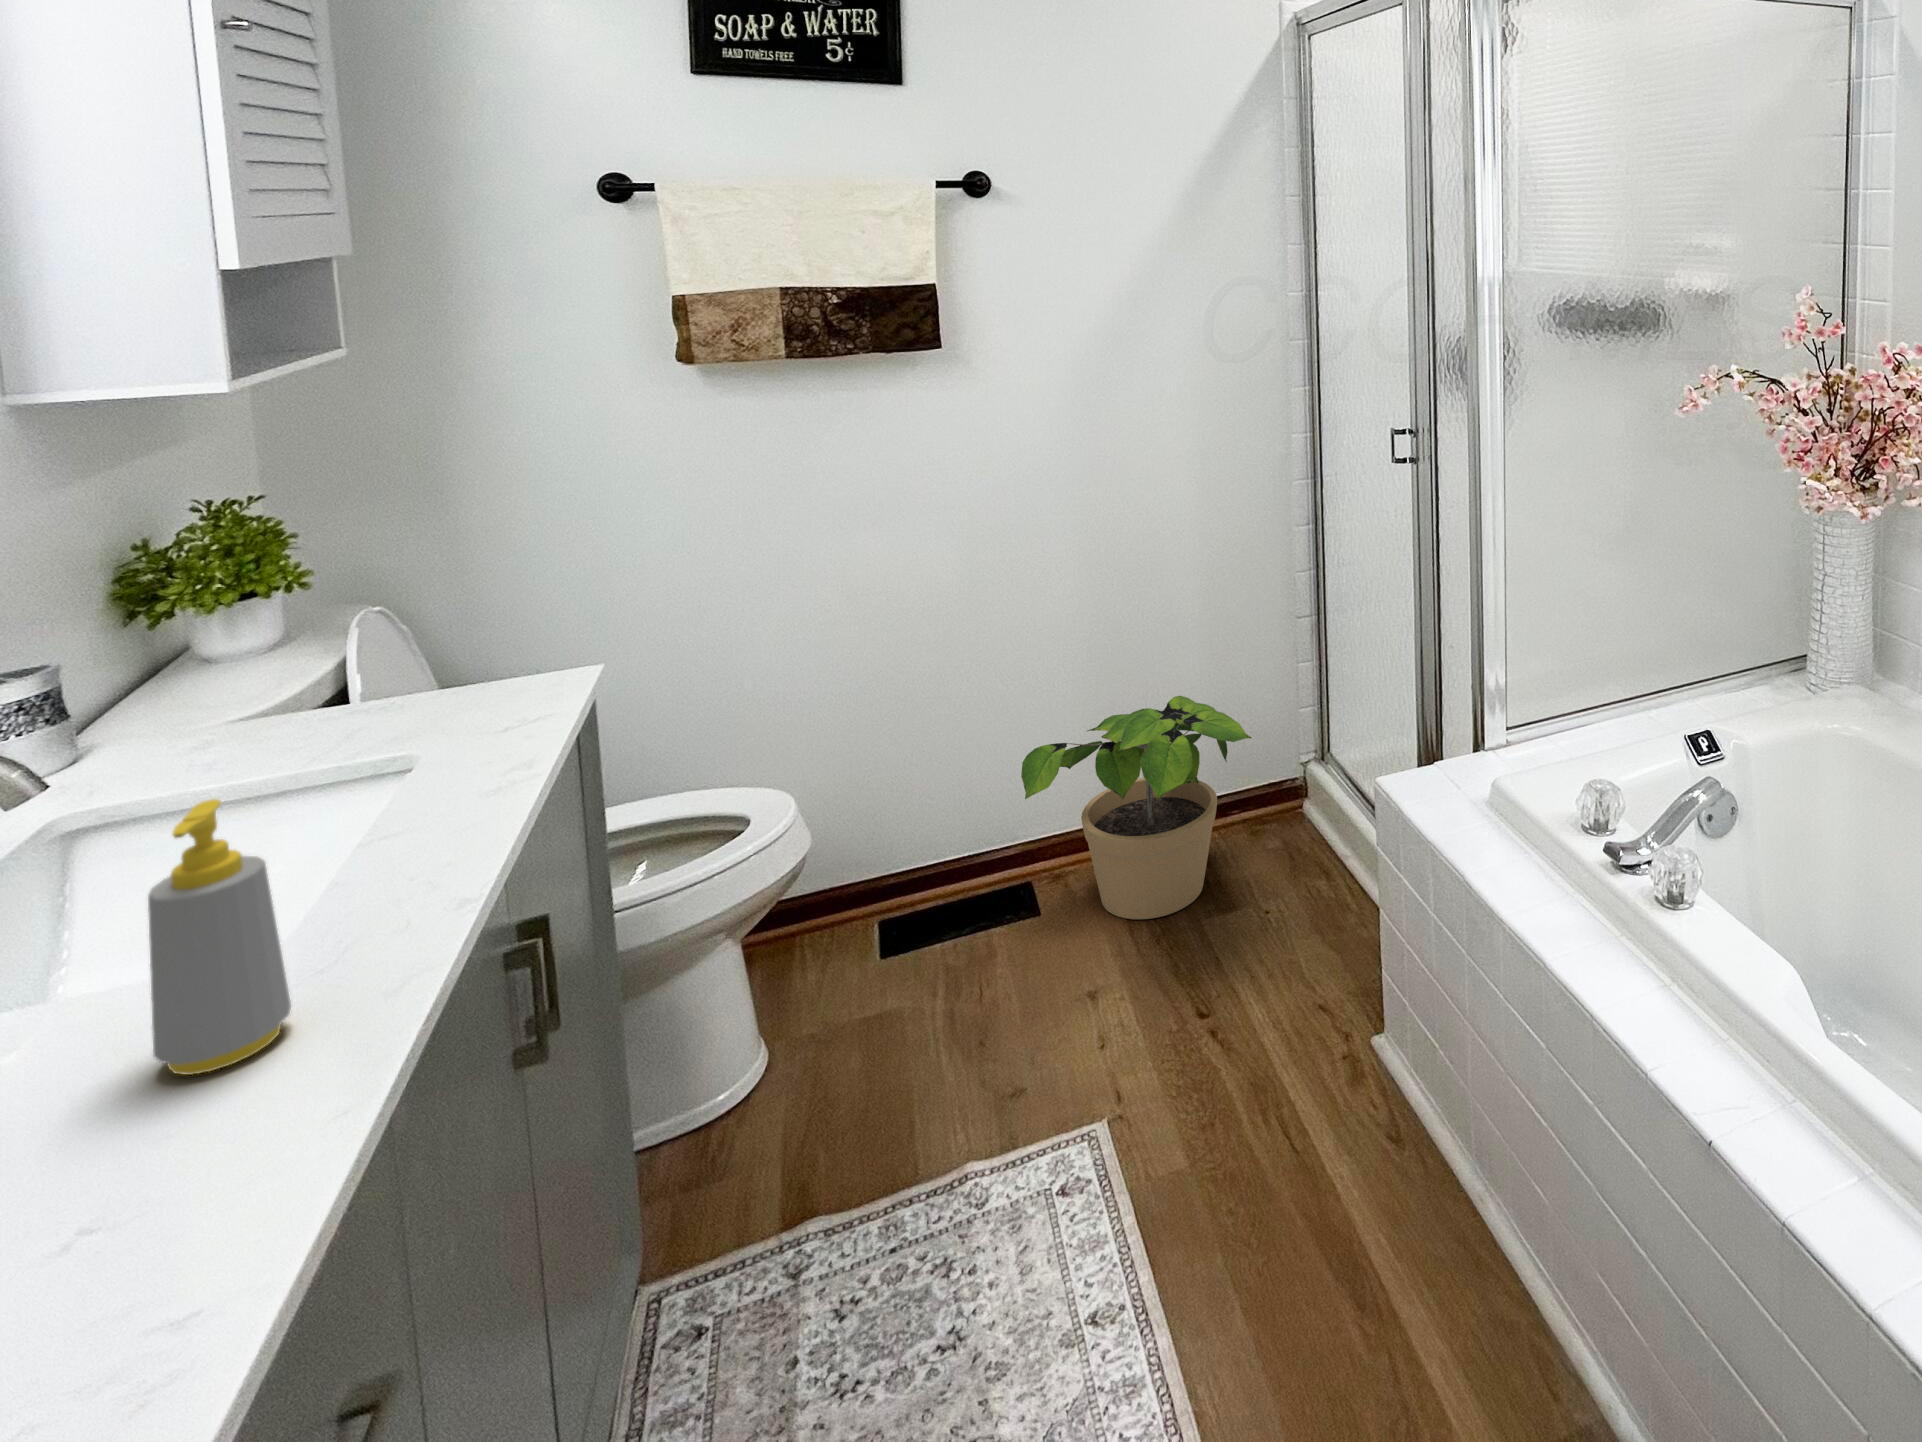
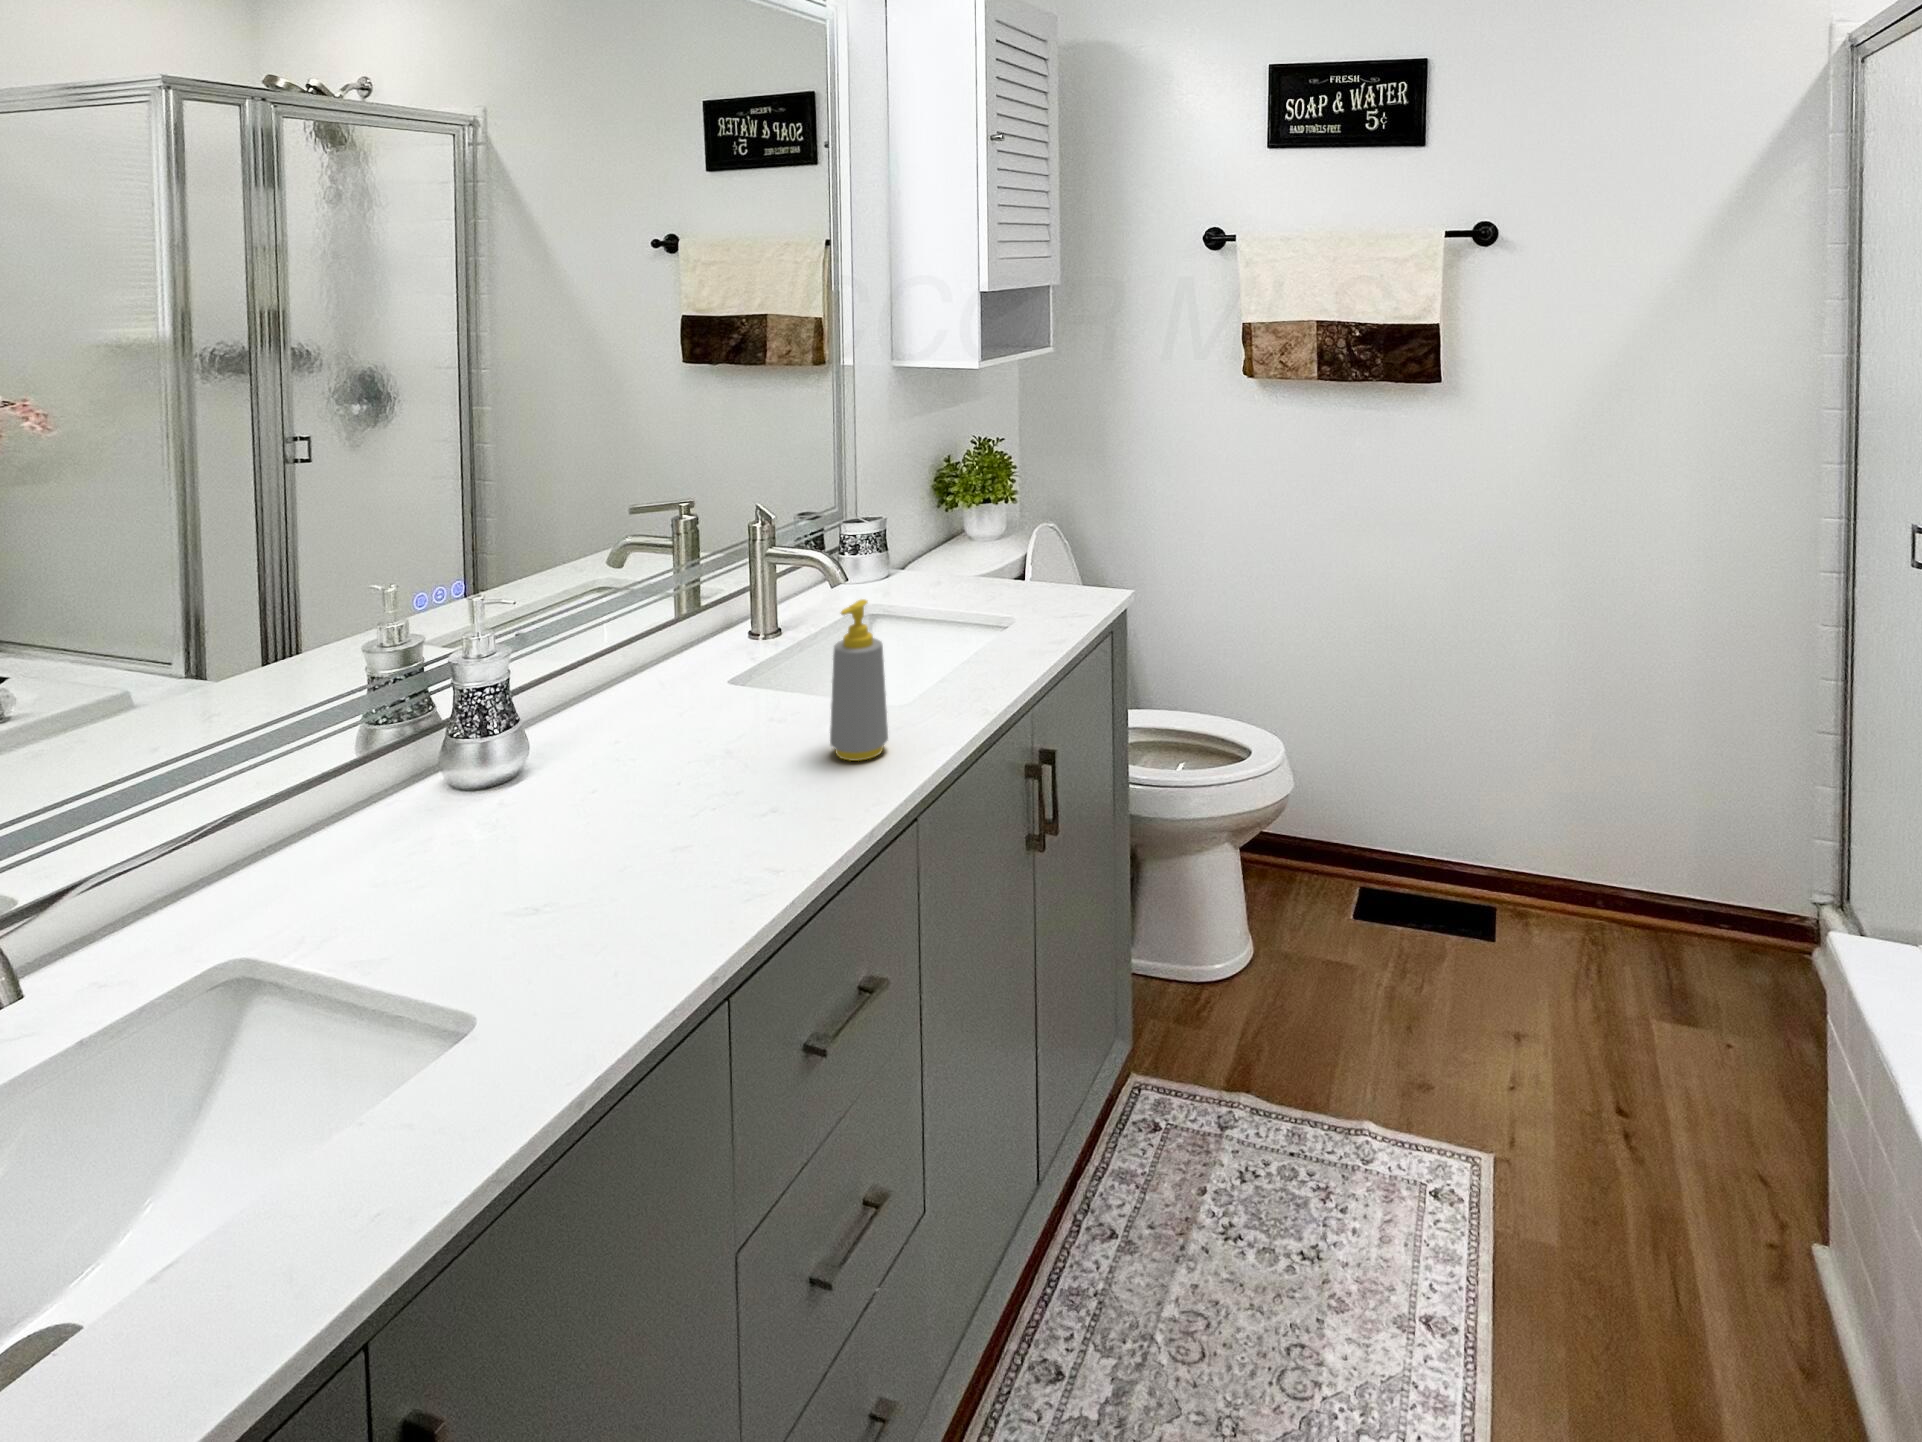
potted plant: present [1021,696,1251,919] -> none [1479,766,1703,995]

